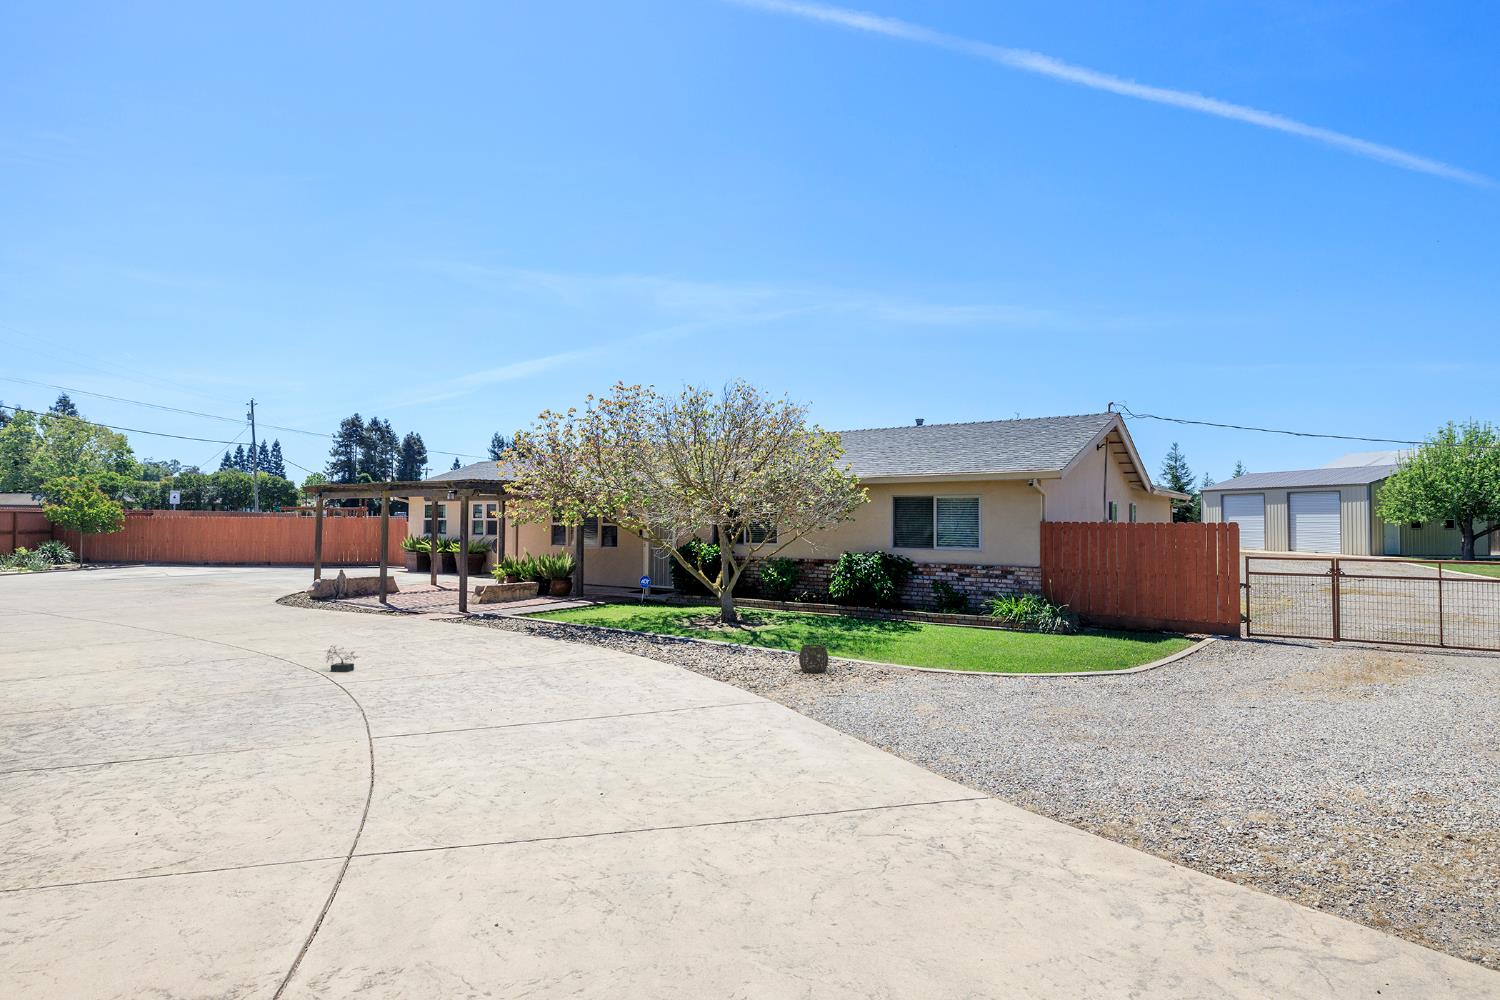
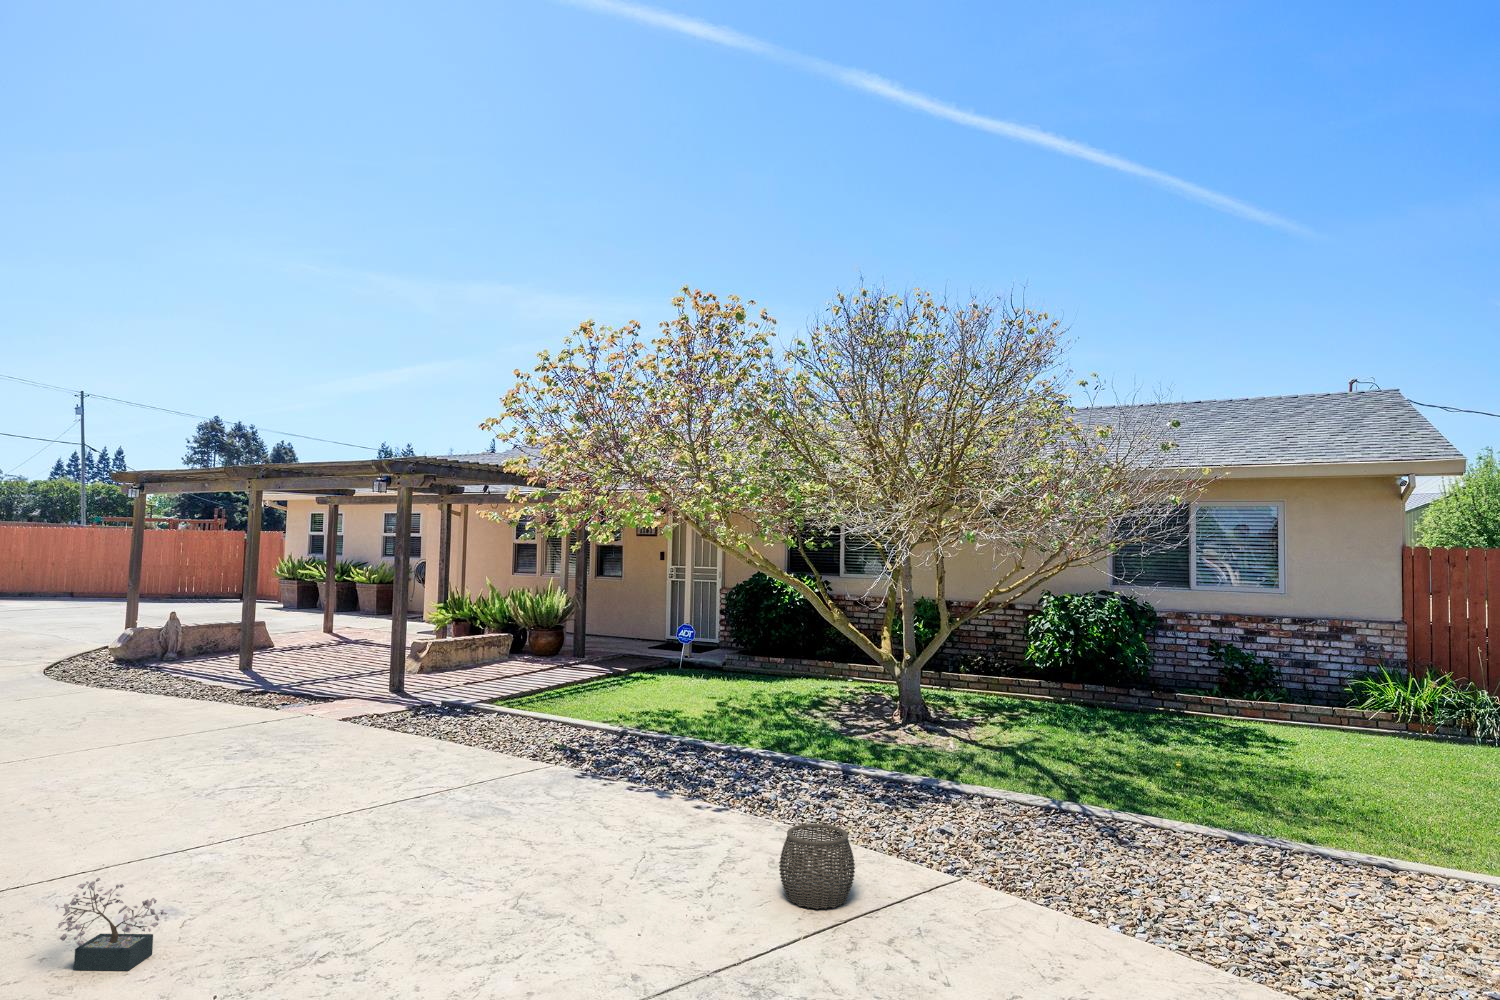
woven basket: present [799,644,828,673] -> present [779,824,855,909]

